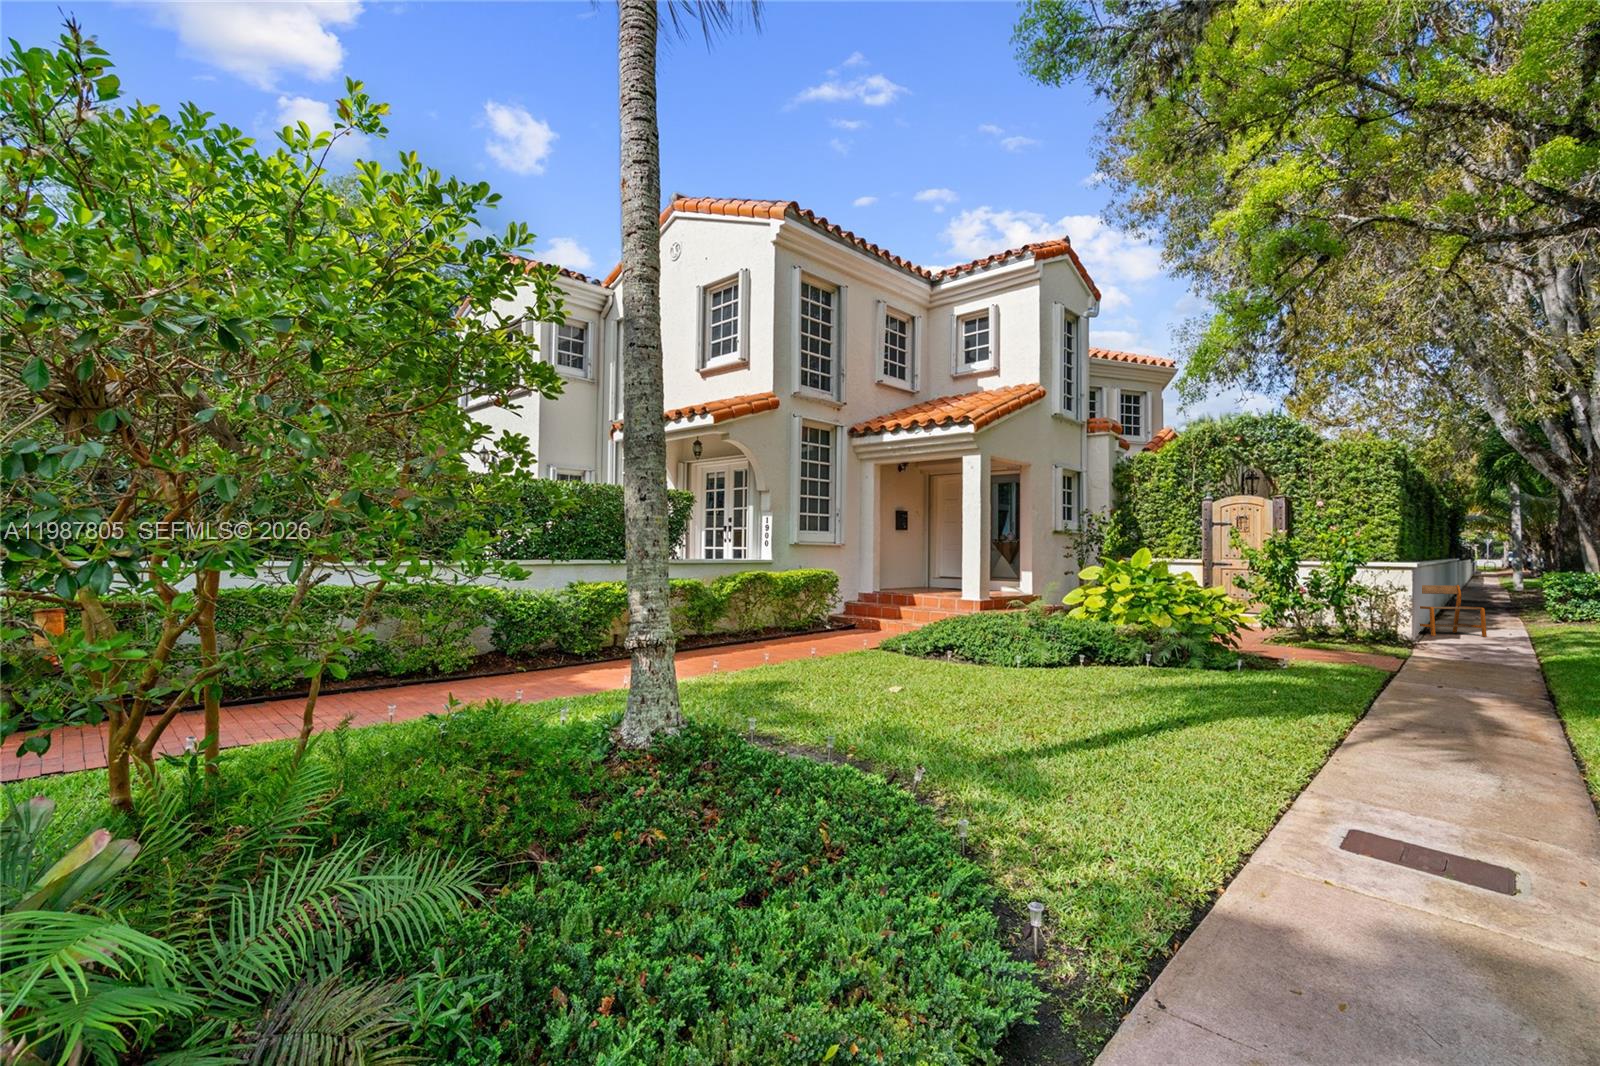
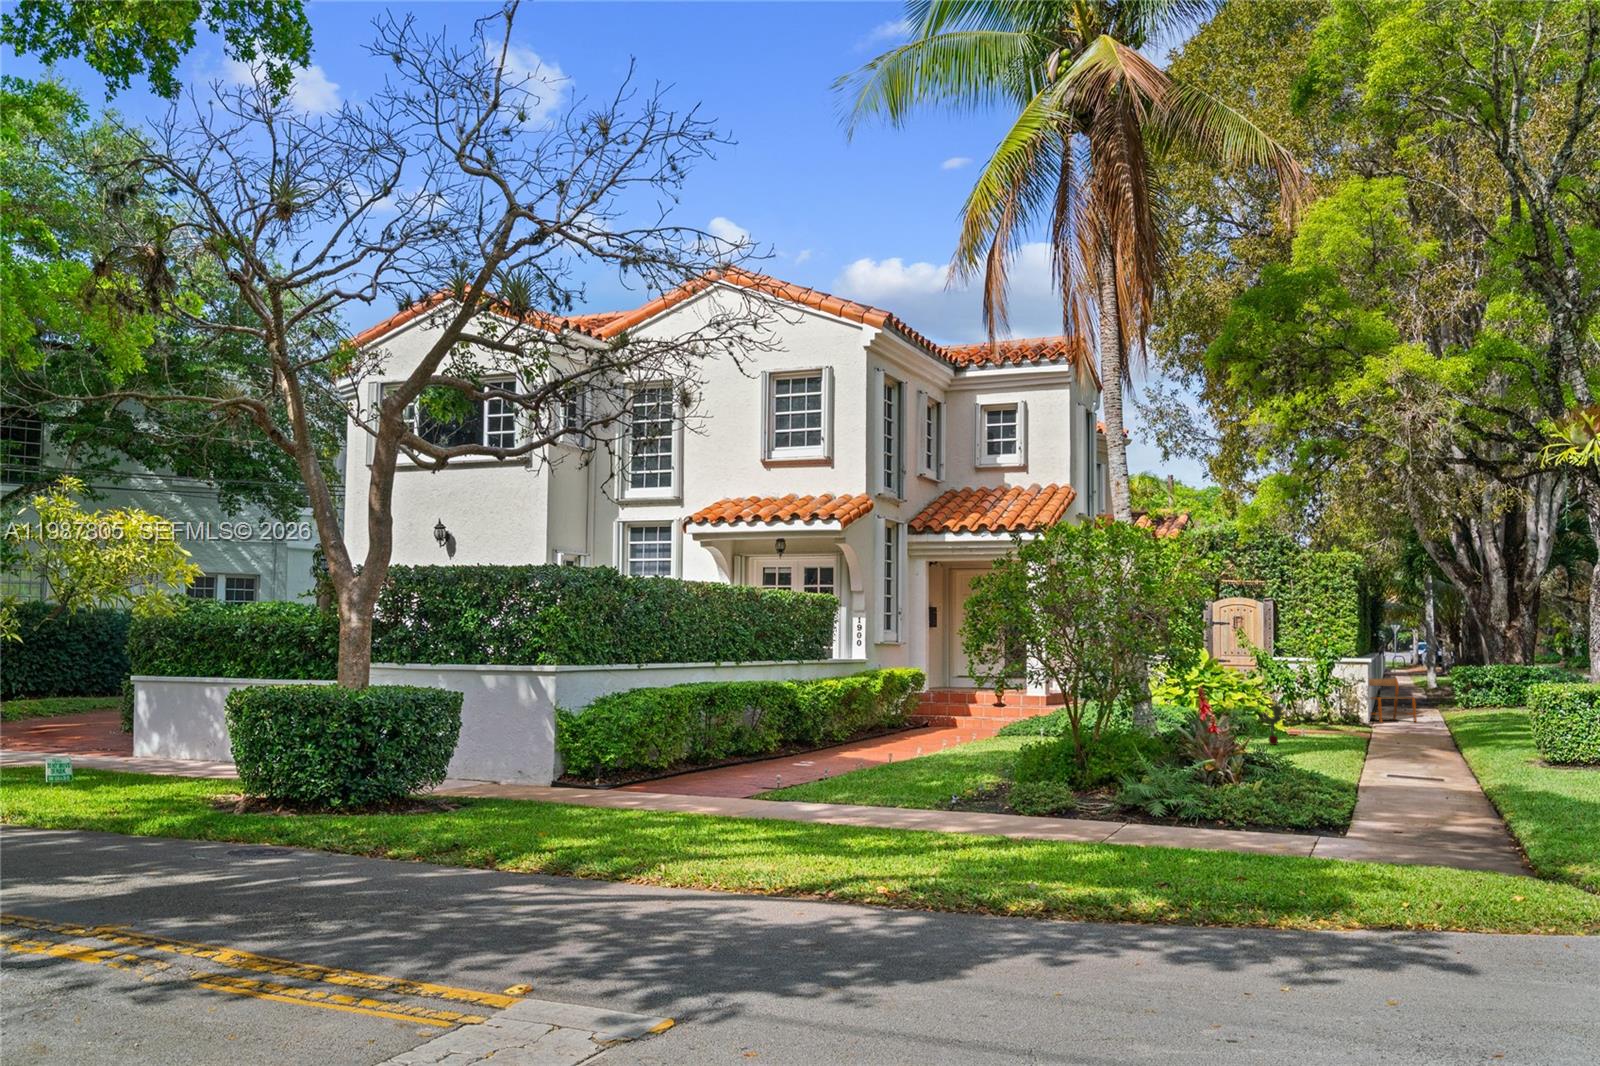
potted tree: none [1210,609,1256,672] -> present [1258,700,1286,745]

